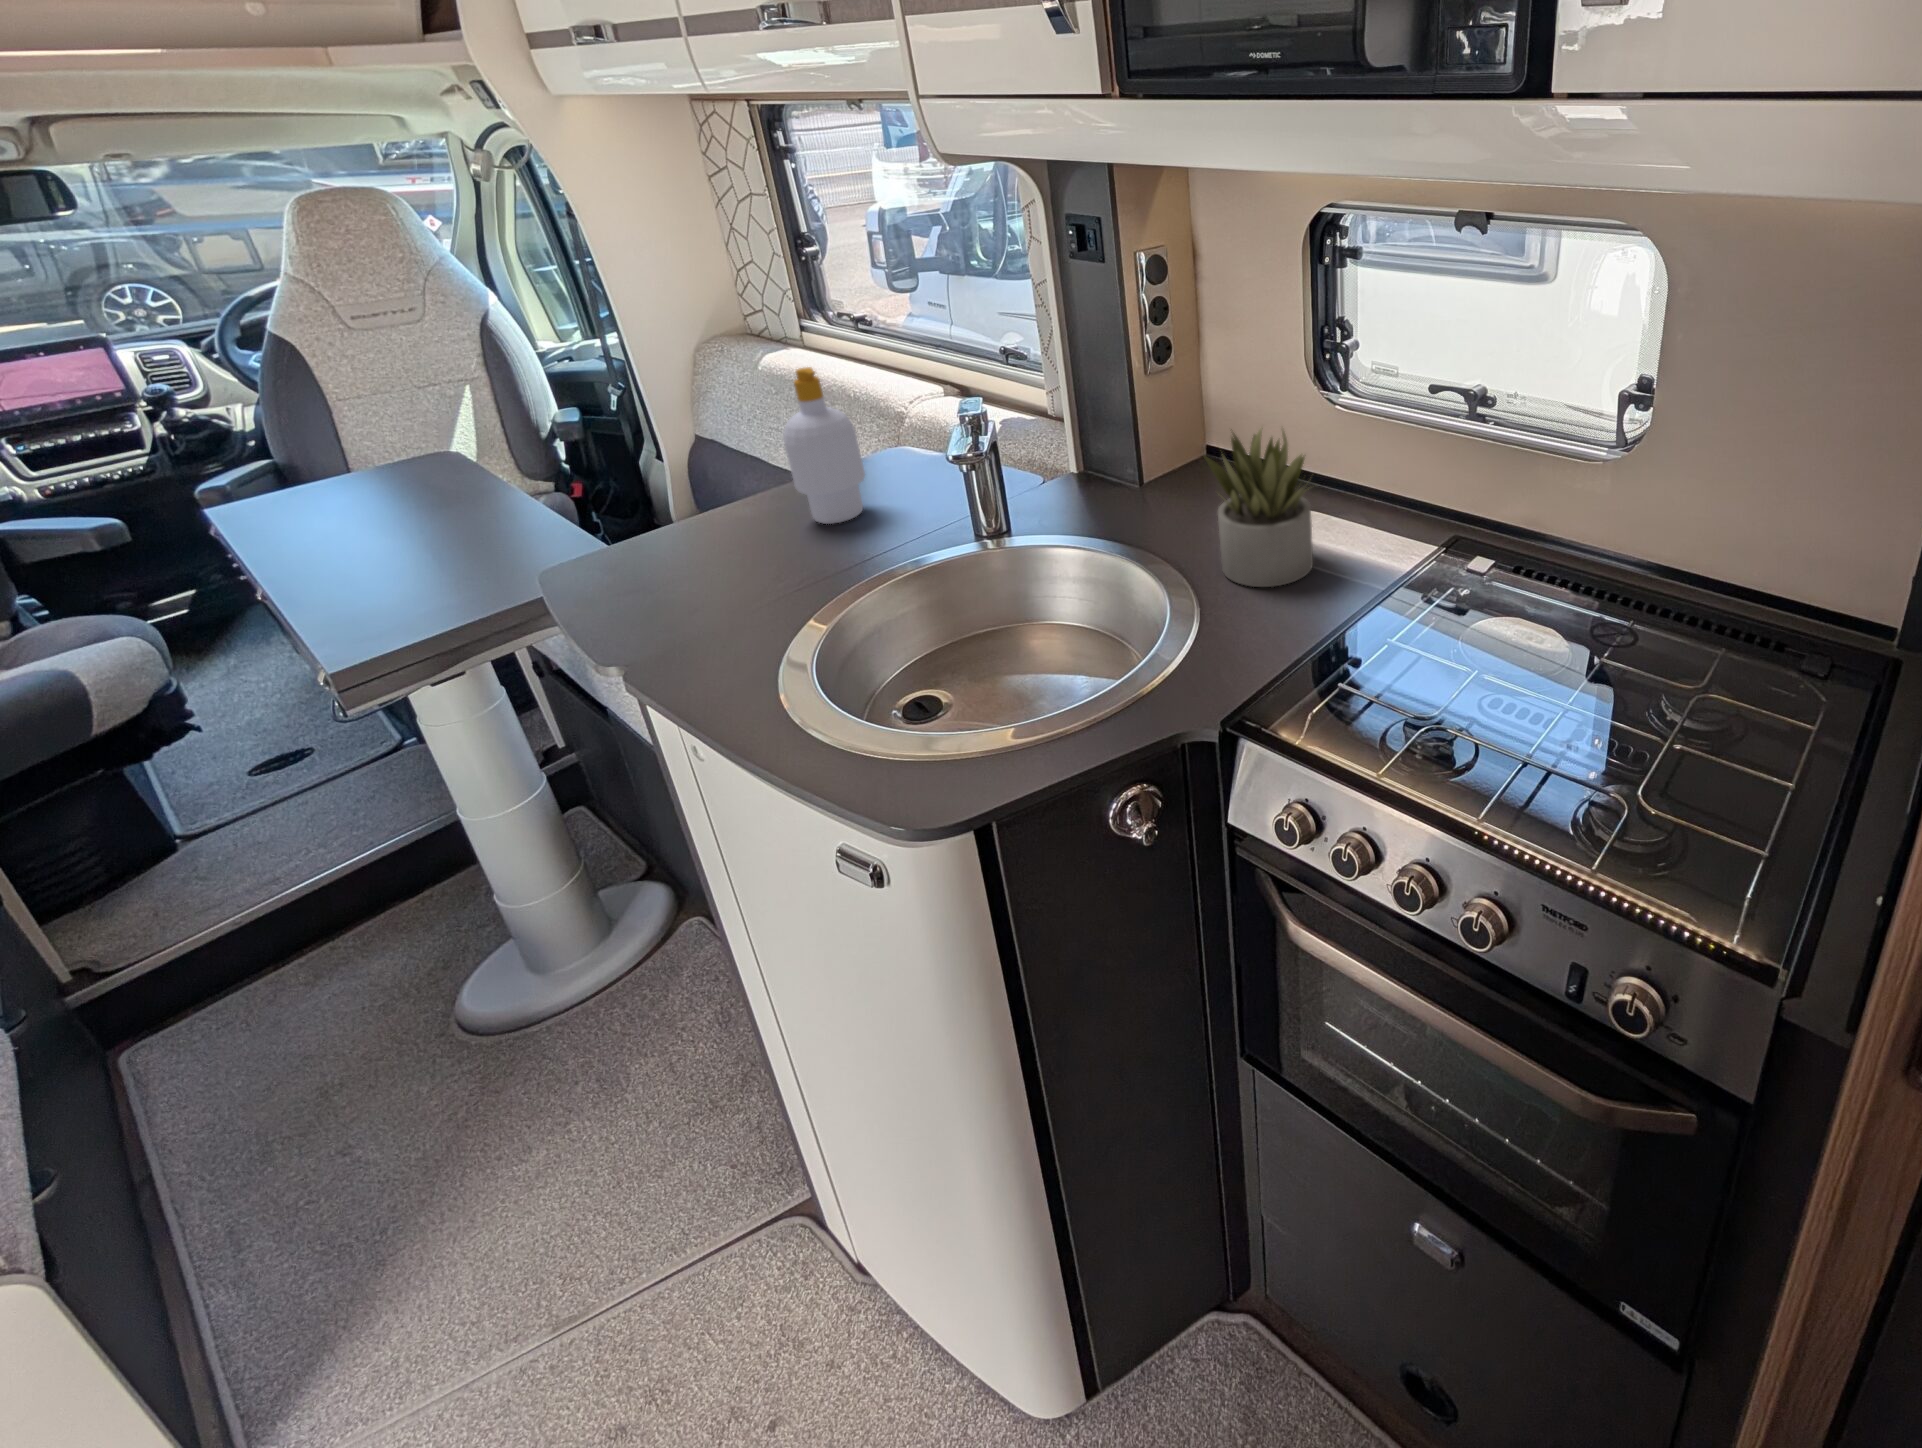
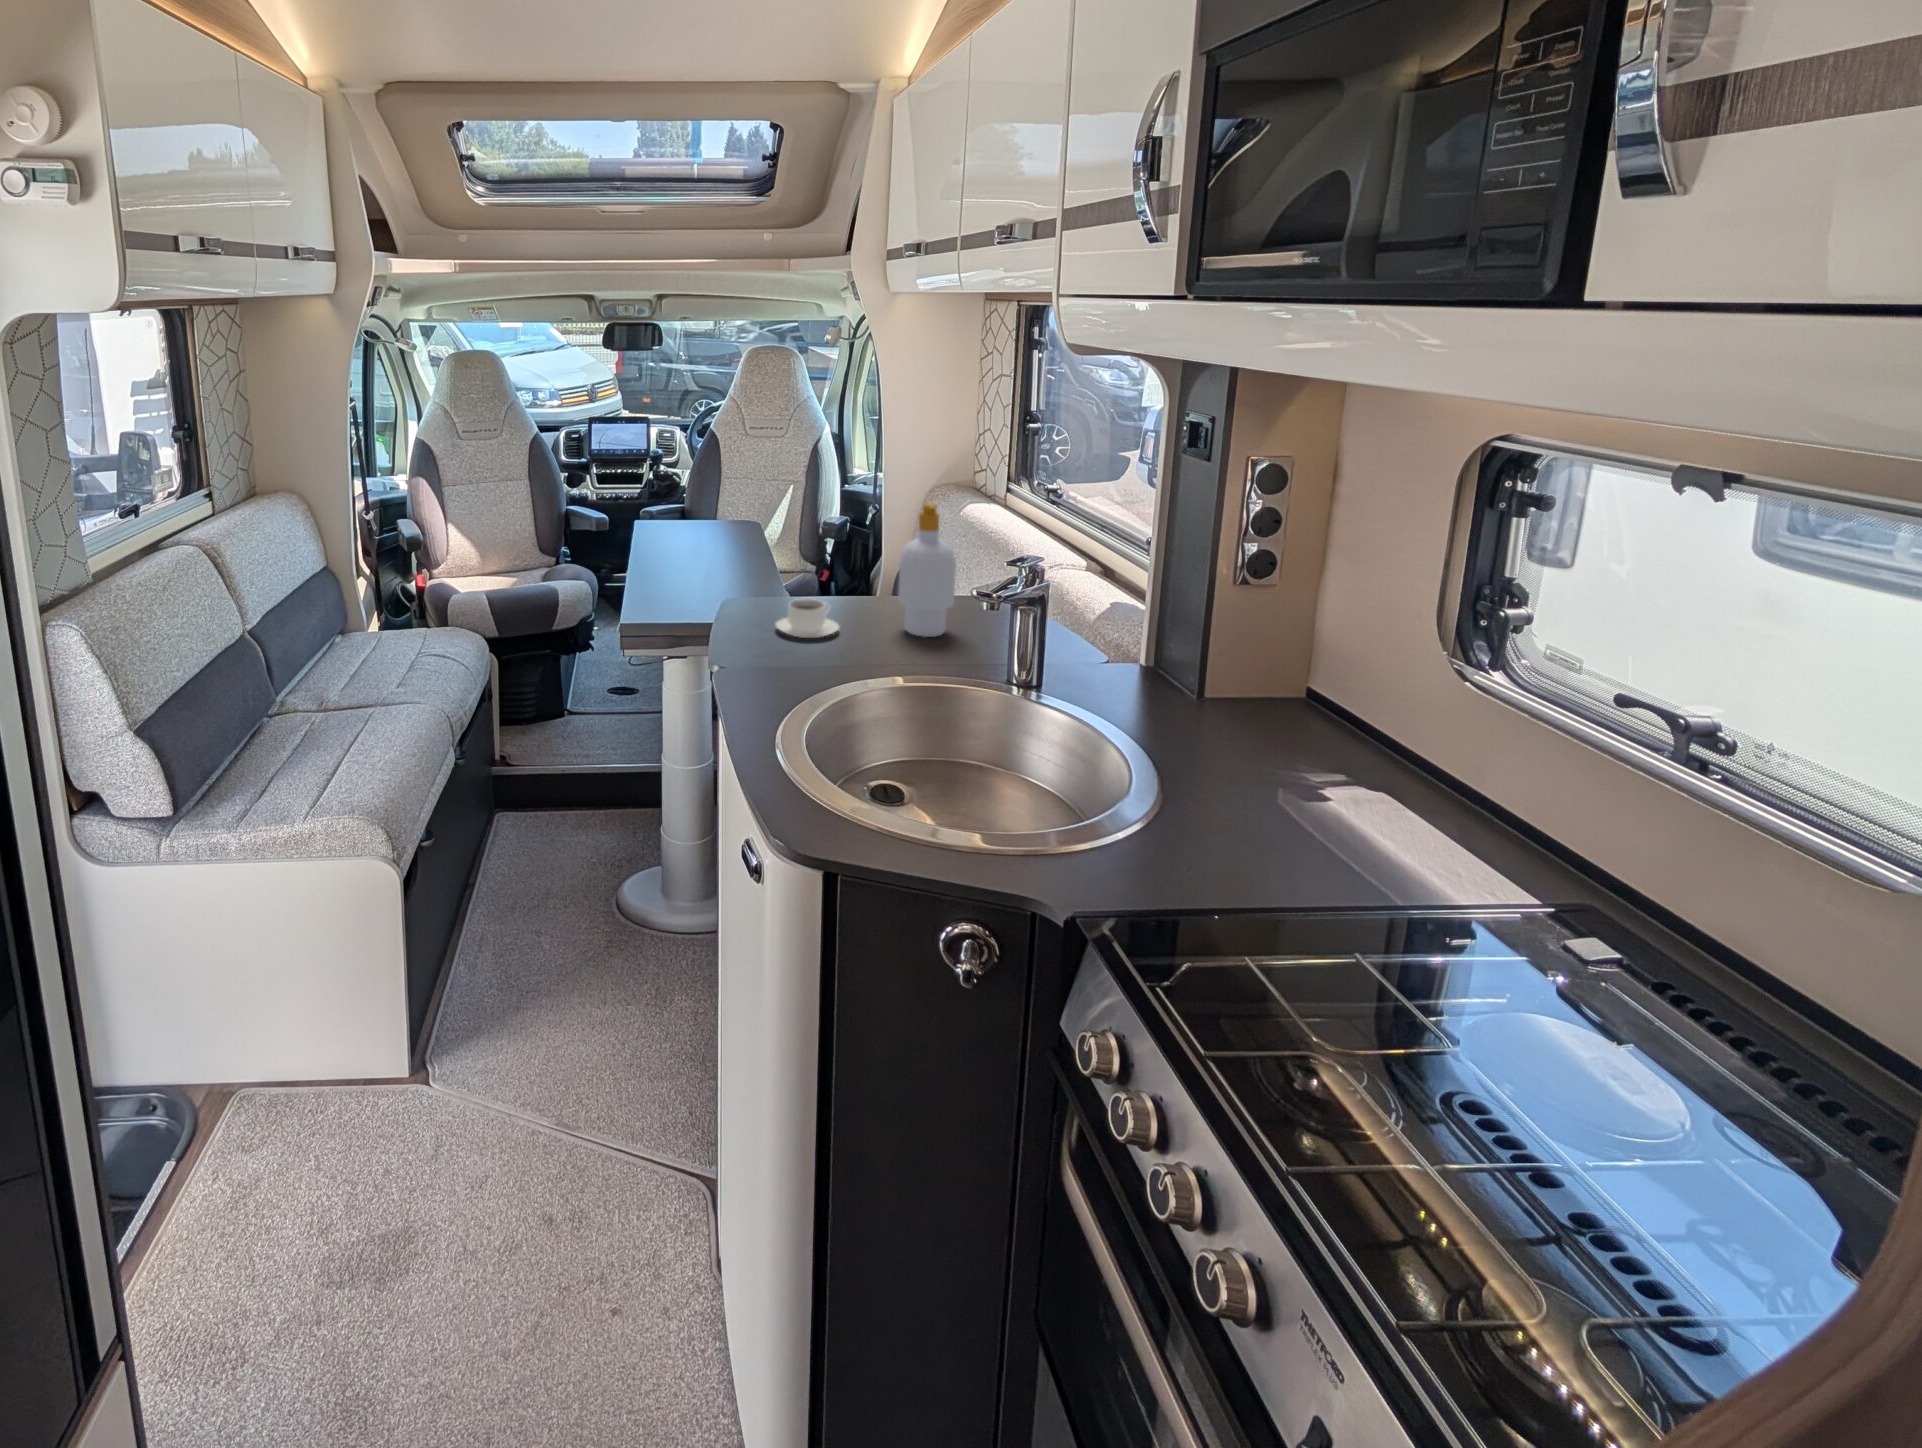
succulent plant: present [1204,429,1313,587] -> none [1216,651,1359,850]
coffee cup: none [644,524,737,581] -> present [776,599,839,638]

